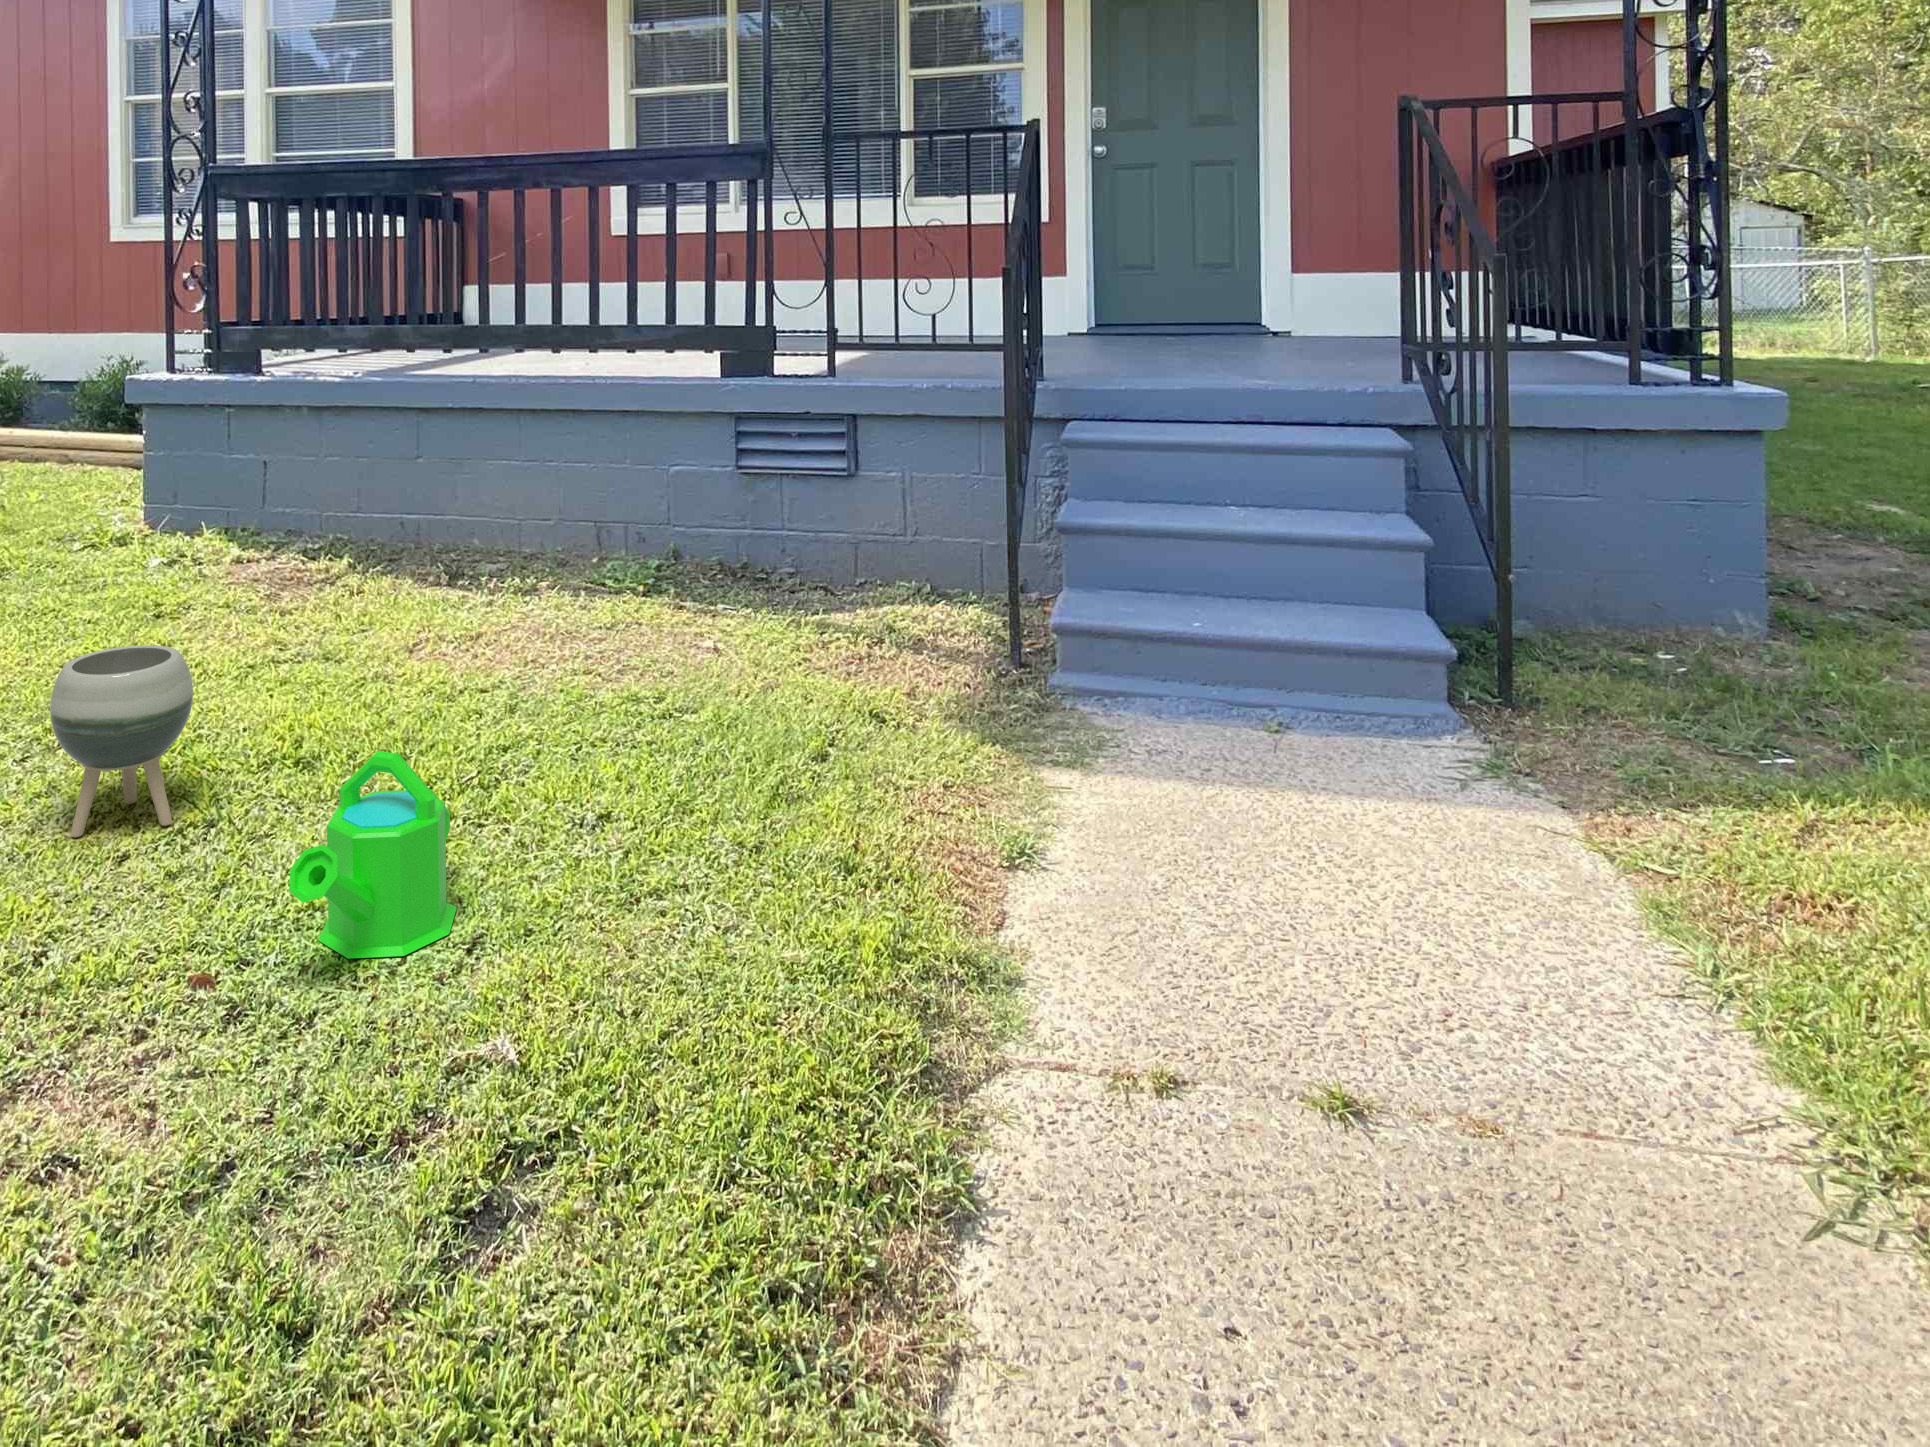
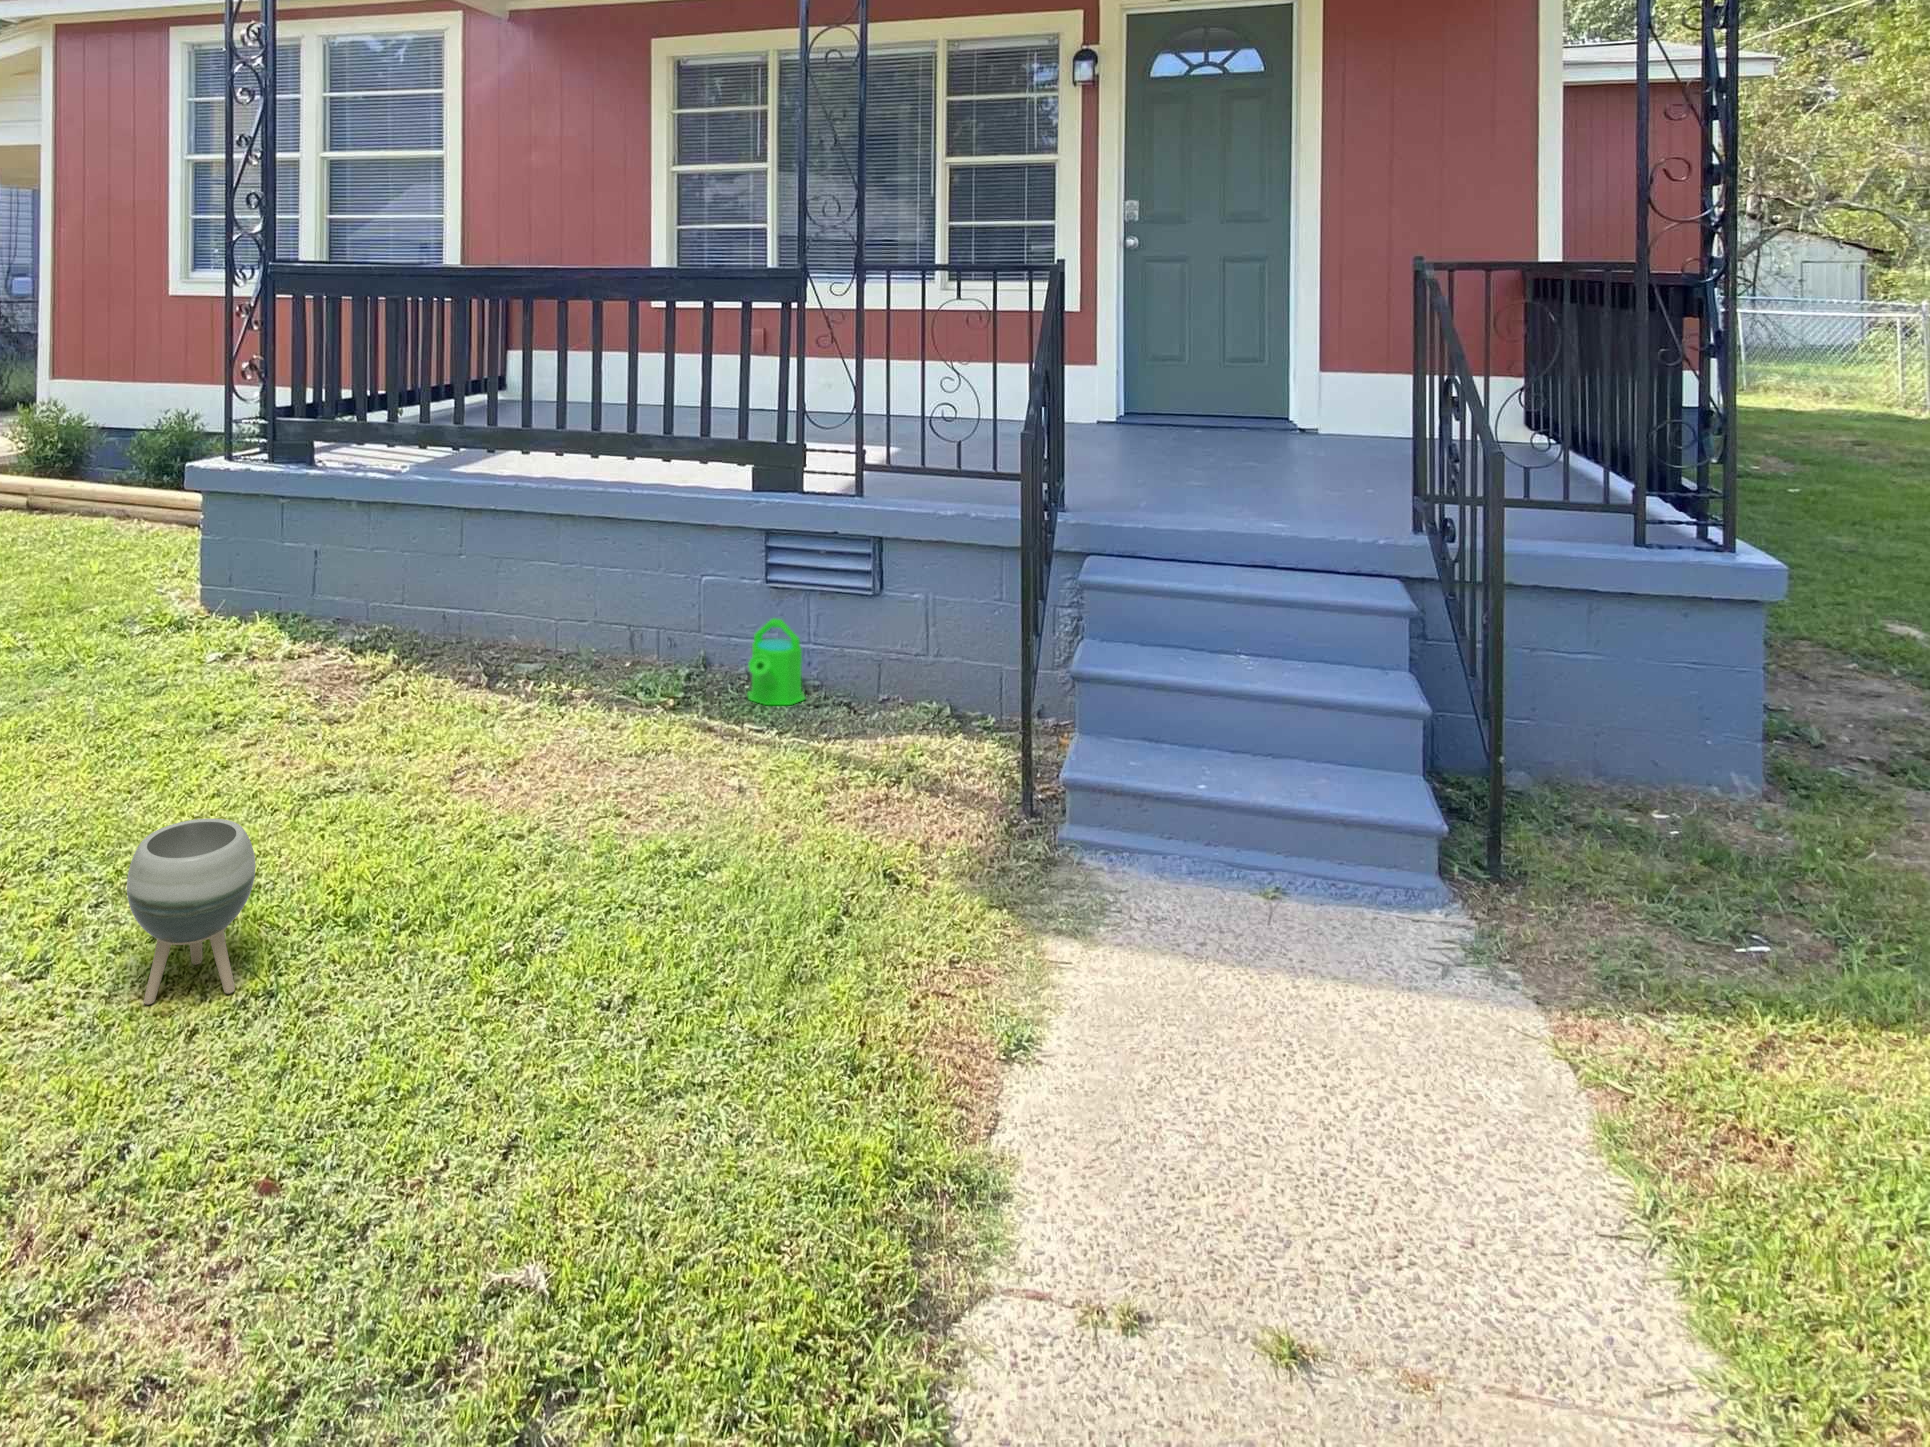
watering can: present [289,751,457,959] -> present [748,619,805,705]

